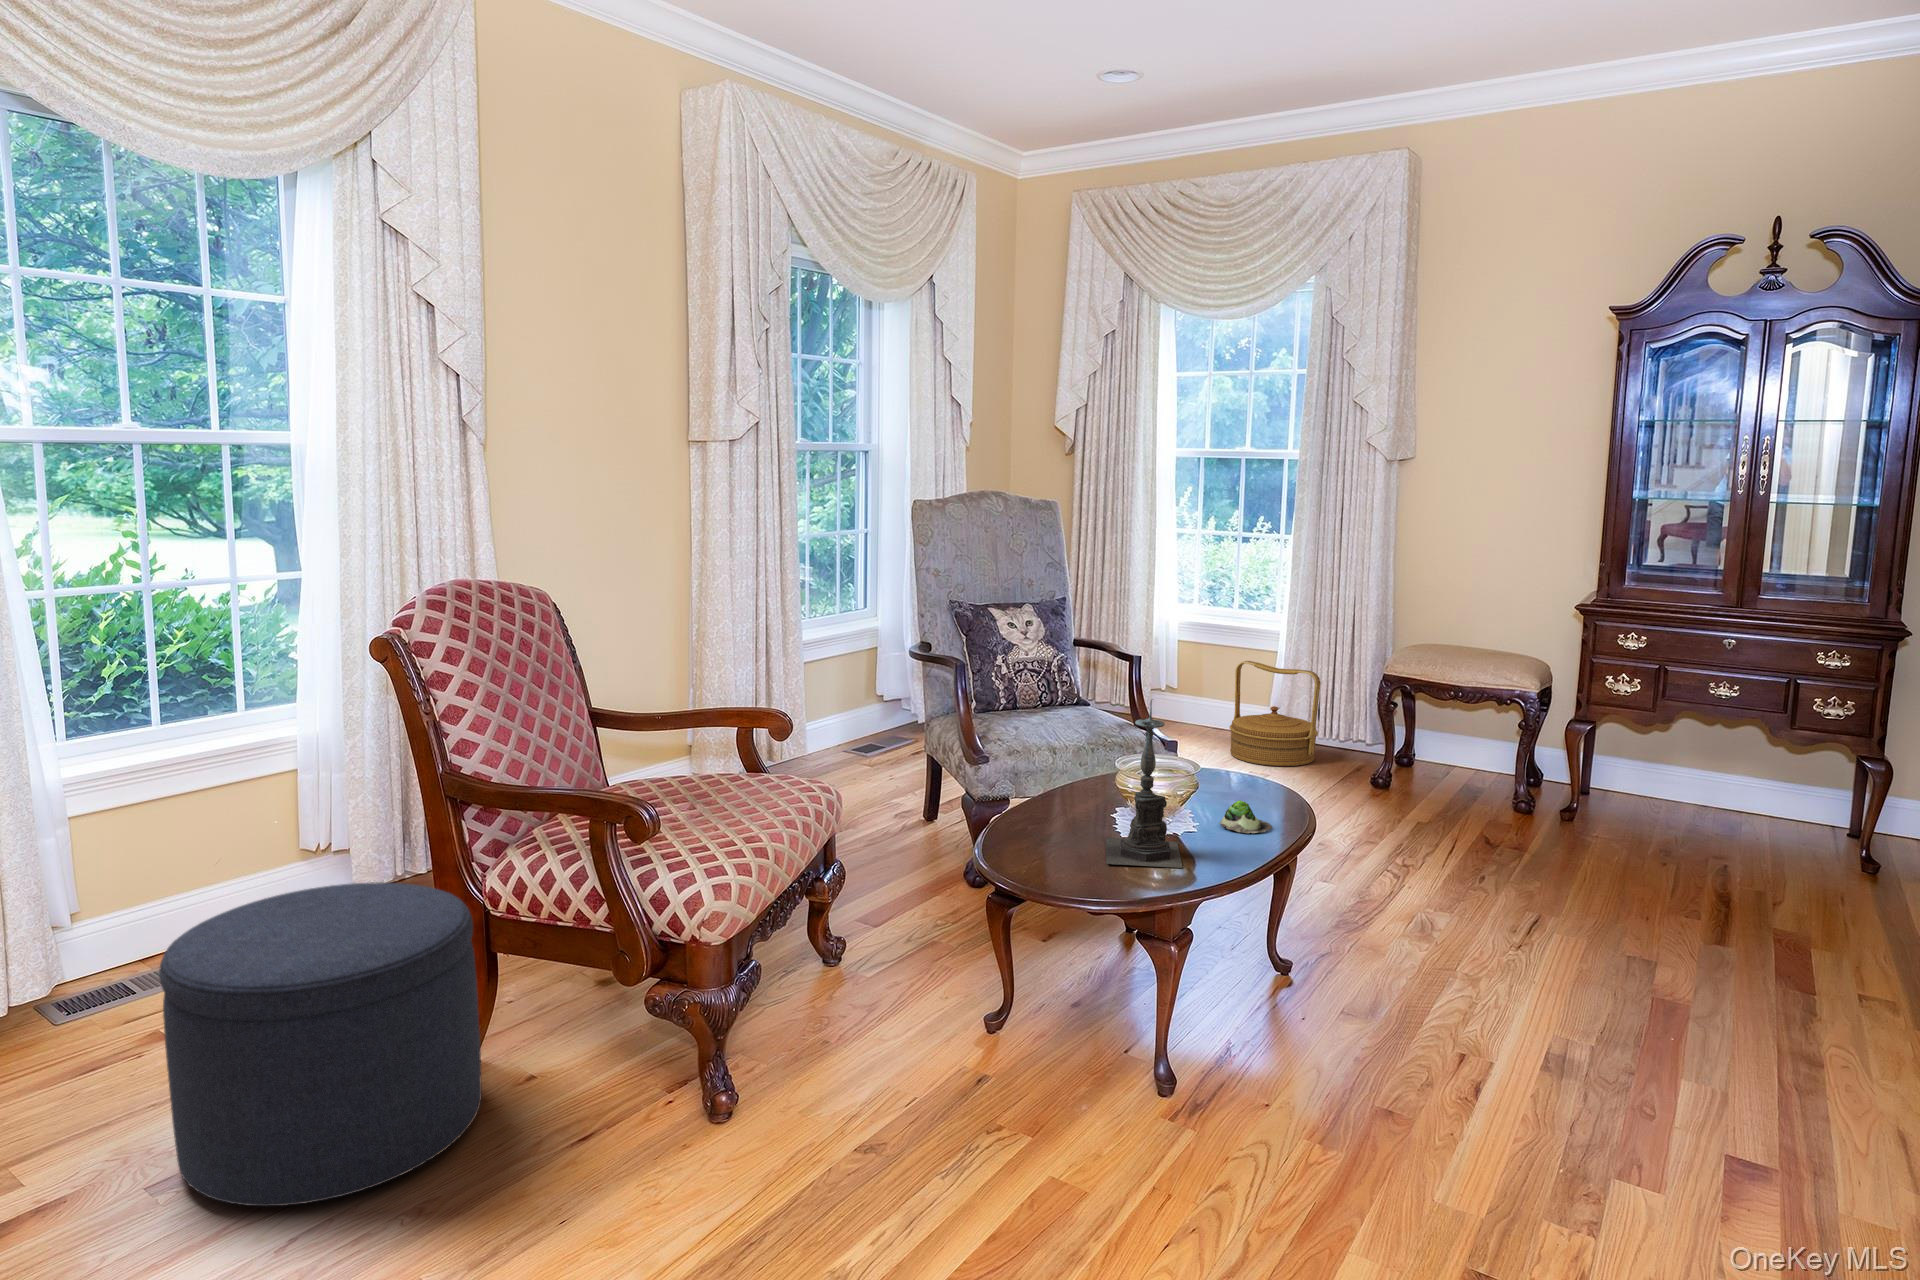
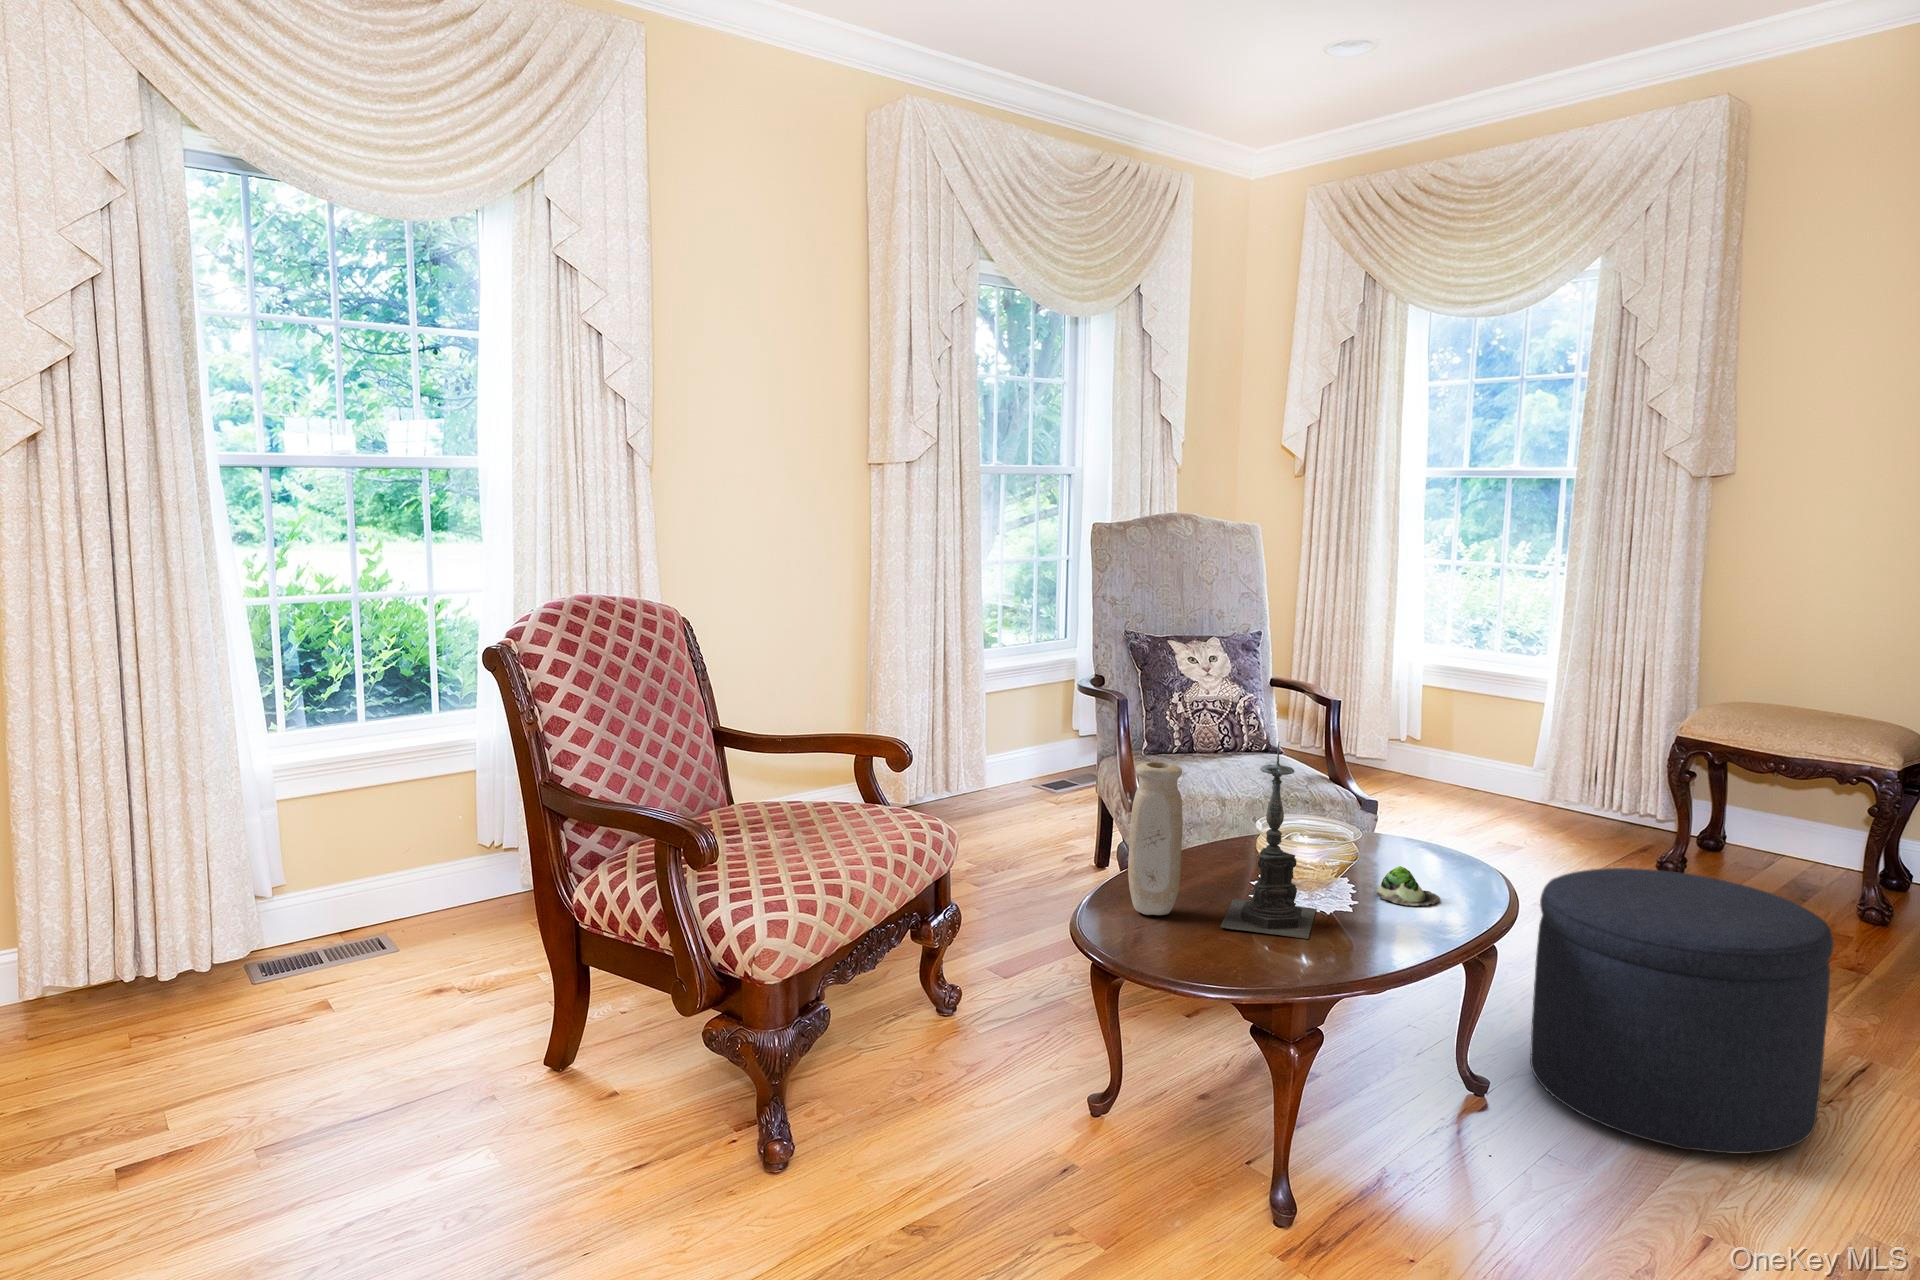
woven basket: present [1230,661,1321,766] -> none [1478,712,1588,837]
vase: none [1021,721,1069,858] -> present [1128,762,1183,915]
ottoman: present [159,882,482,1206] -> present [1530,868,1834,1154]

